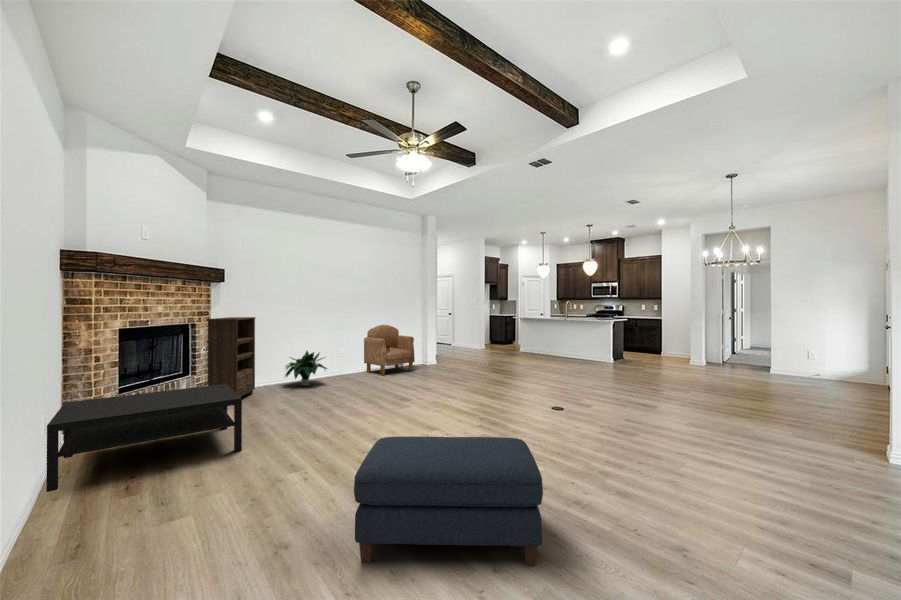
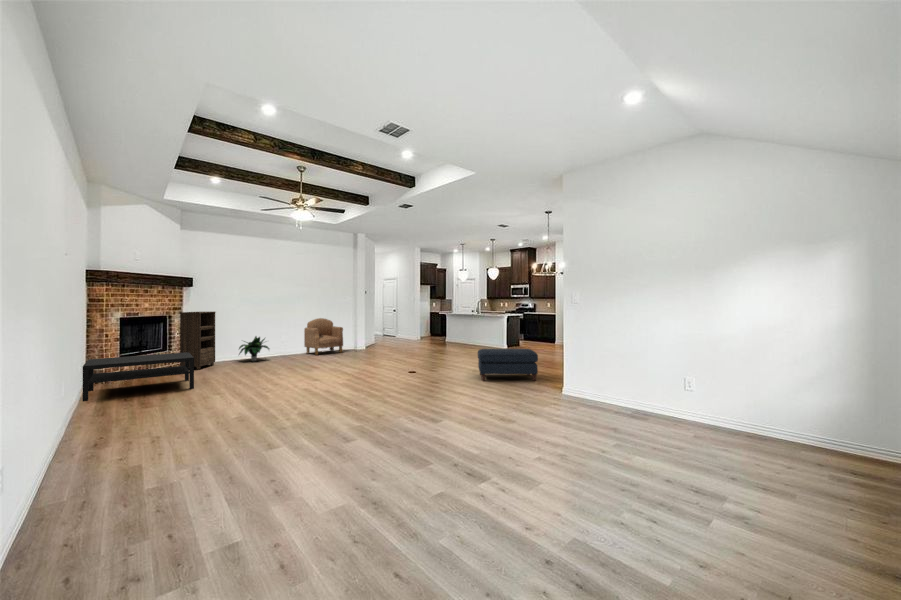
ottoman: present [354,436,543,566] -> present [478,349,538,381]

